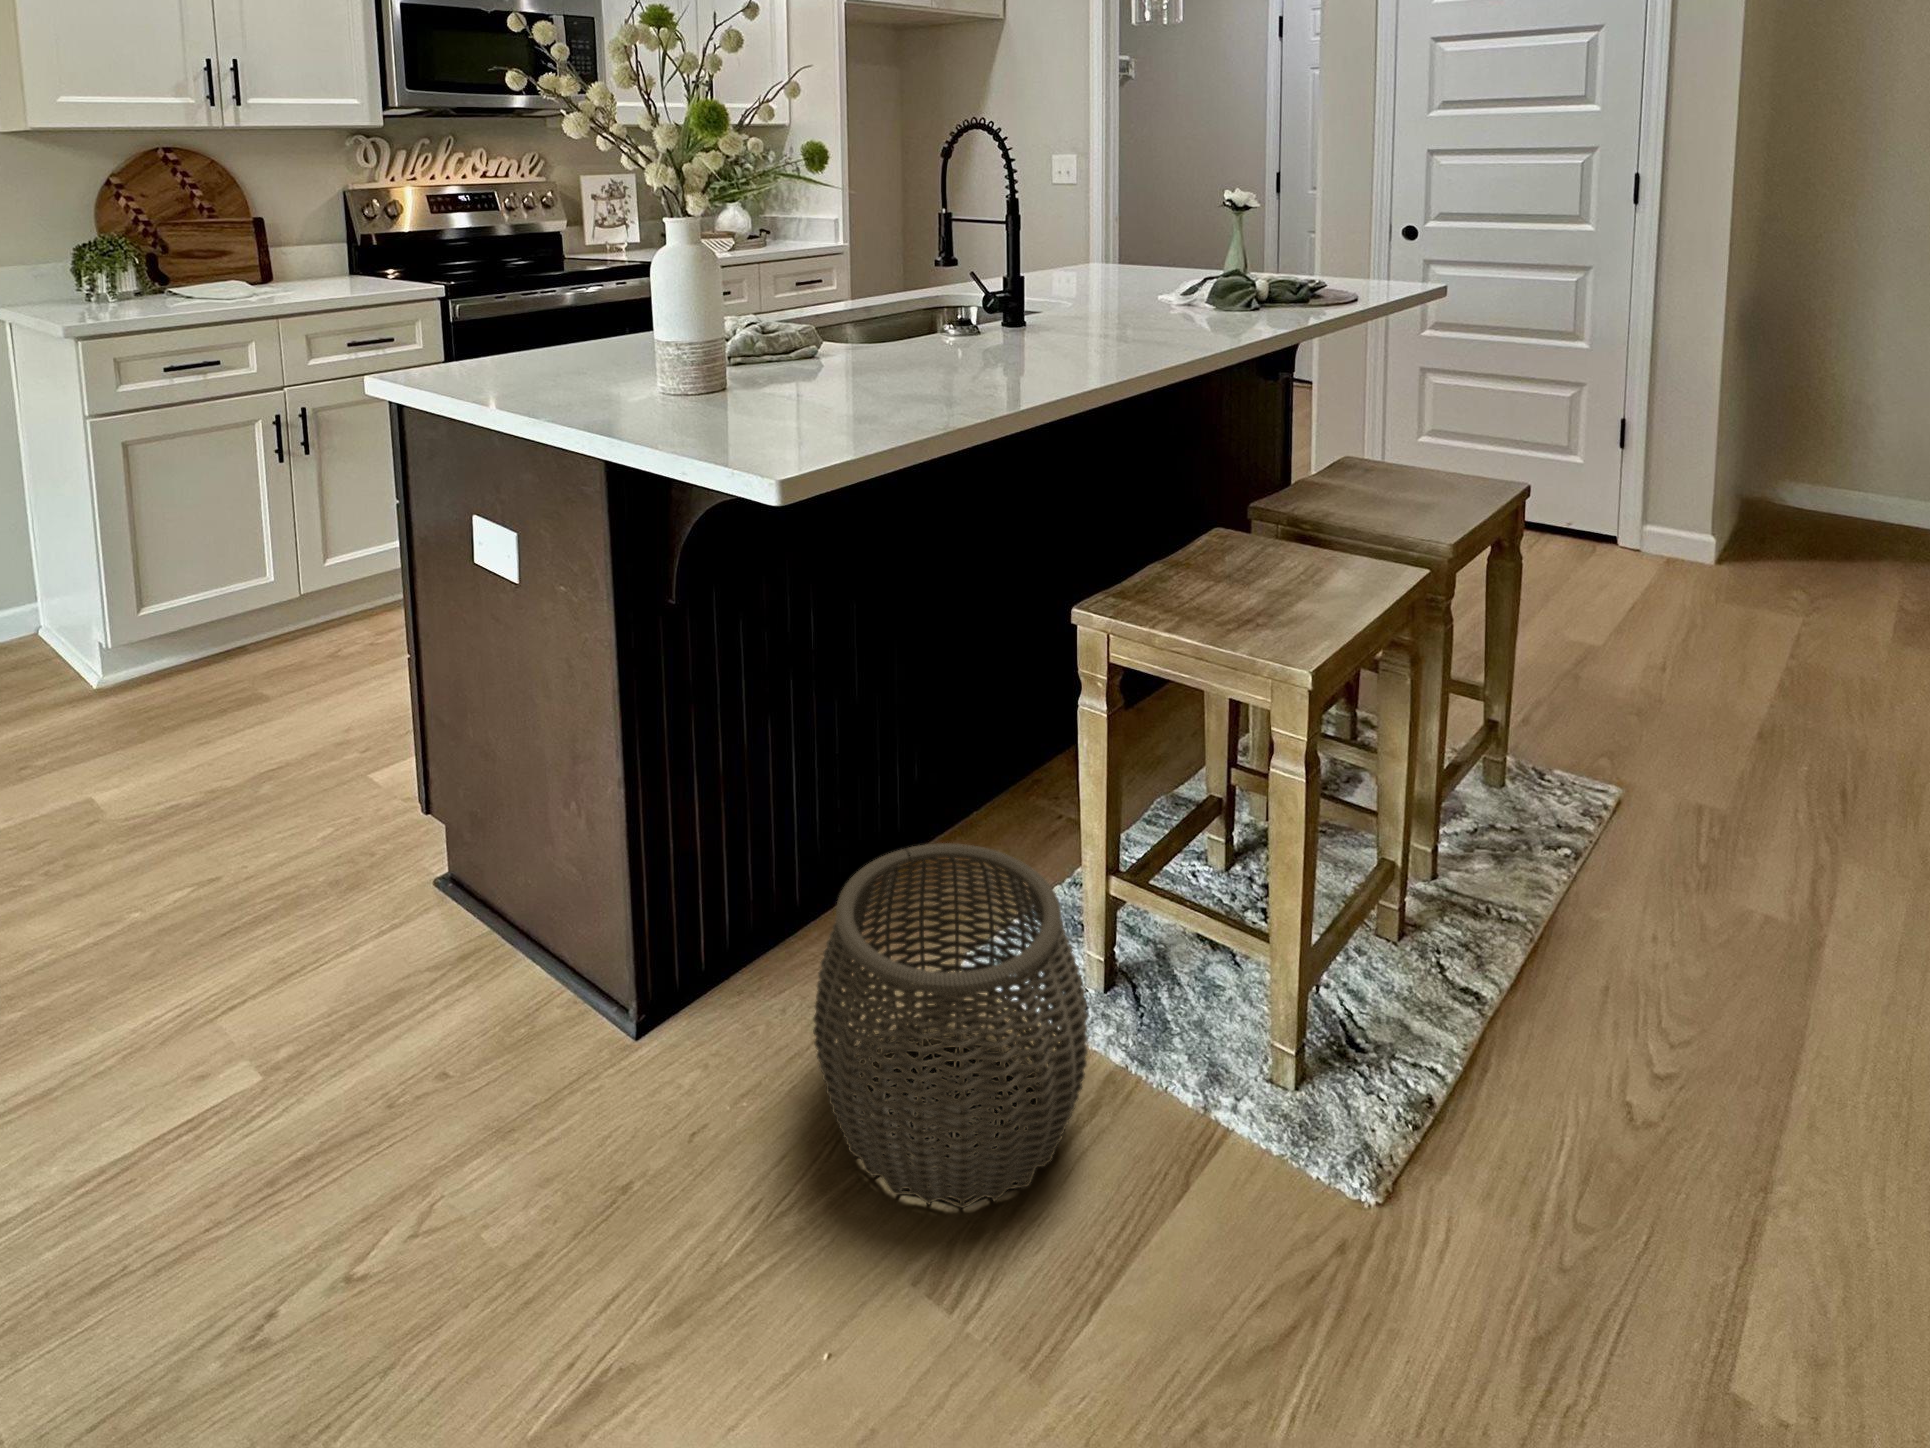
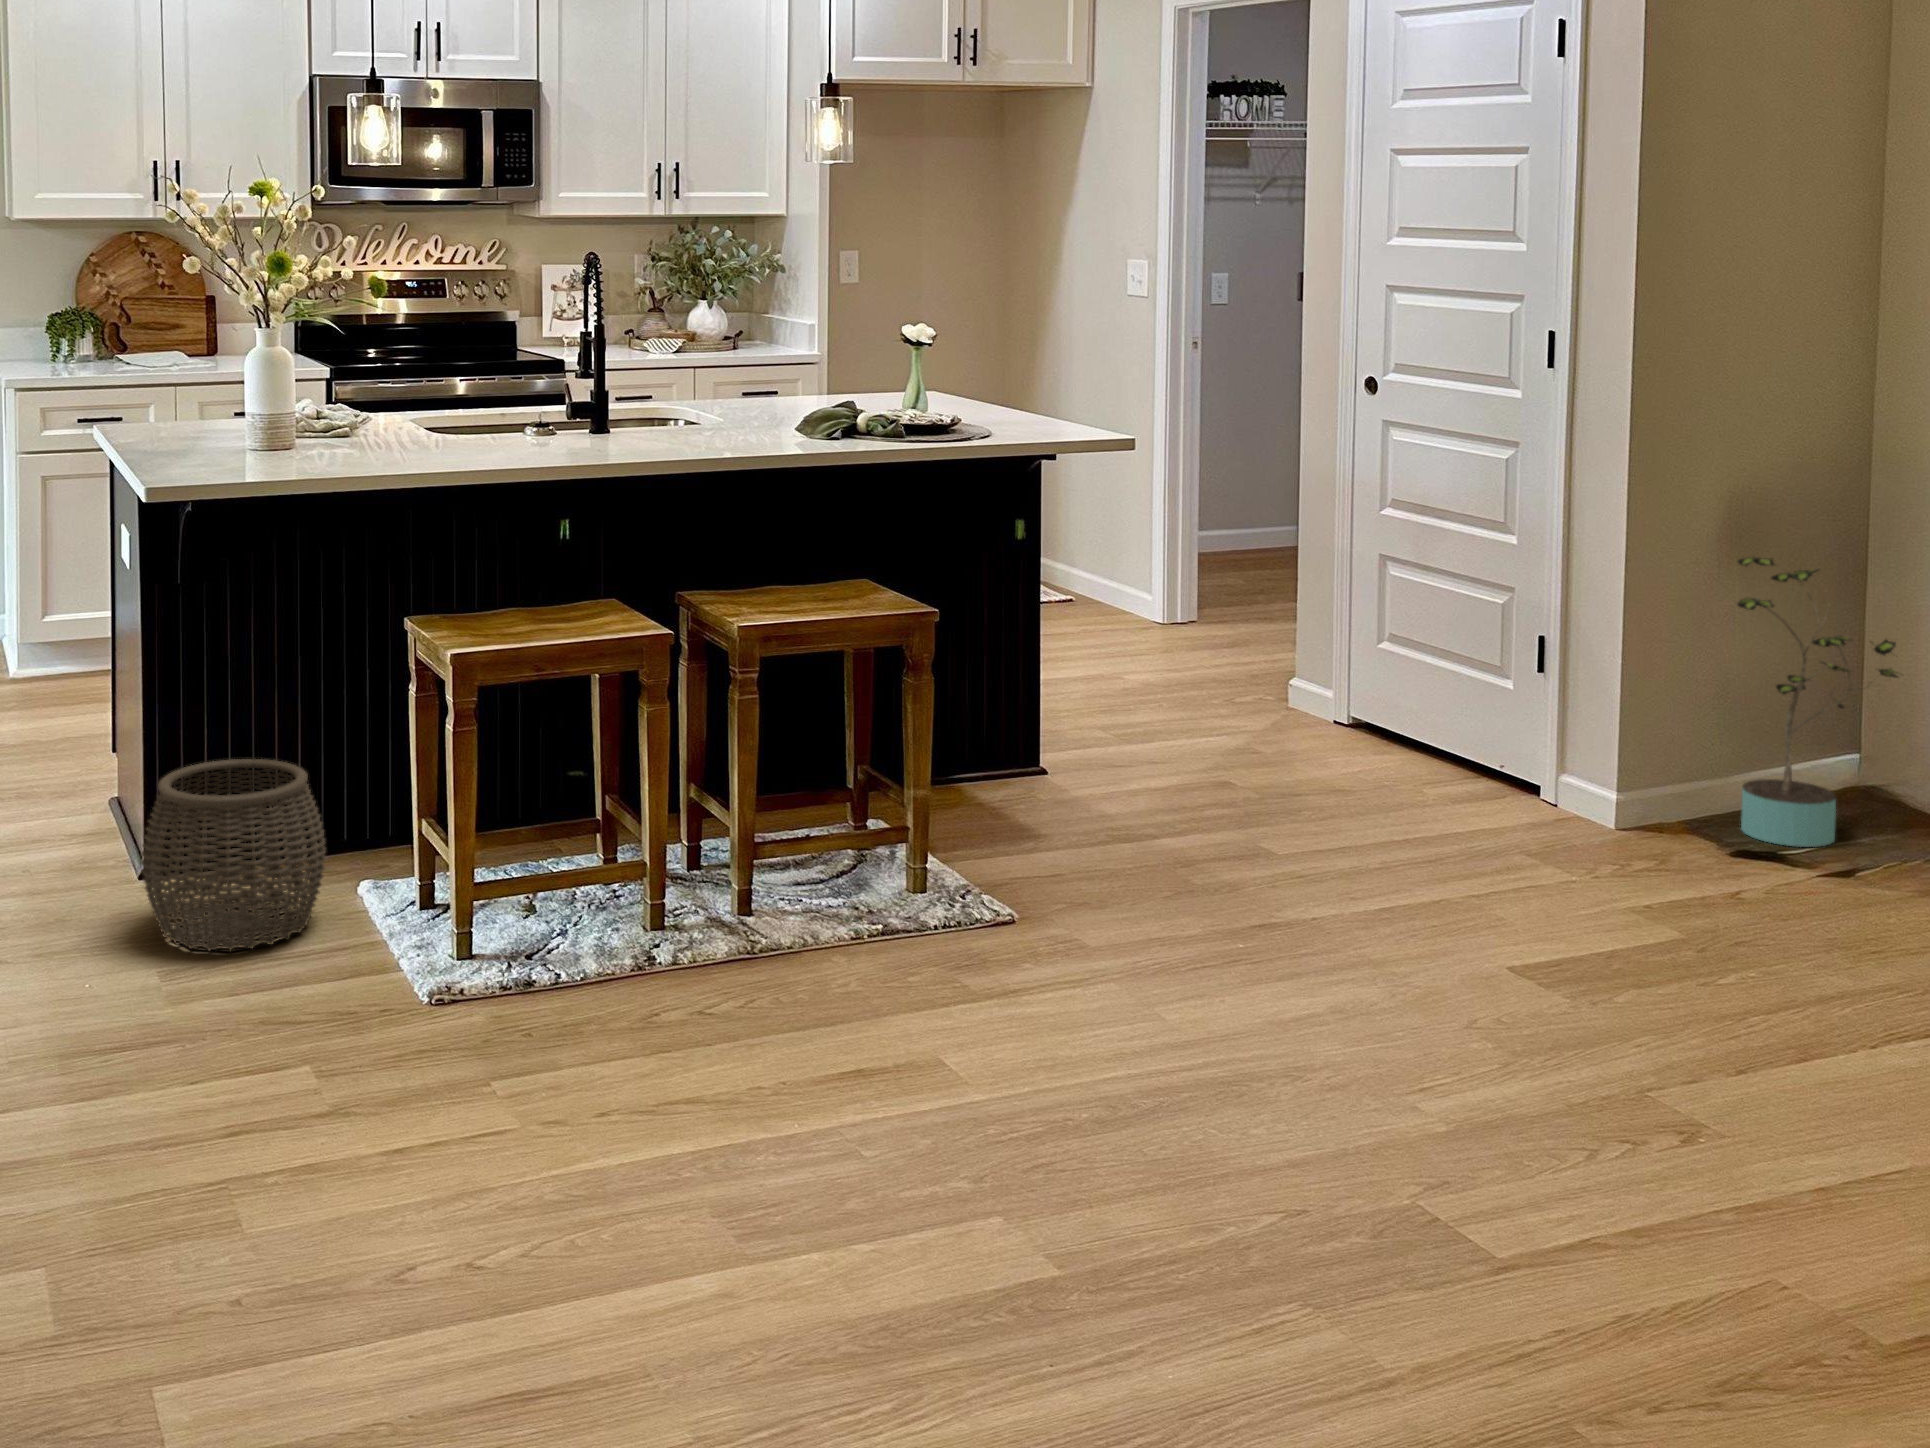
potted plant: none [1758,342,1881,554] -> present [1738,557,1898,847]

